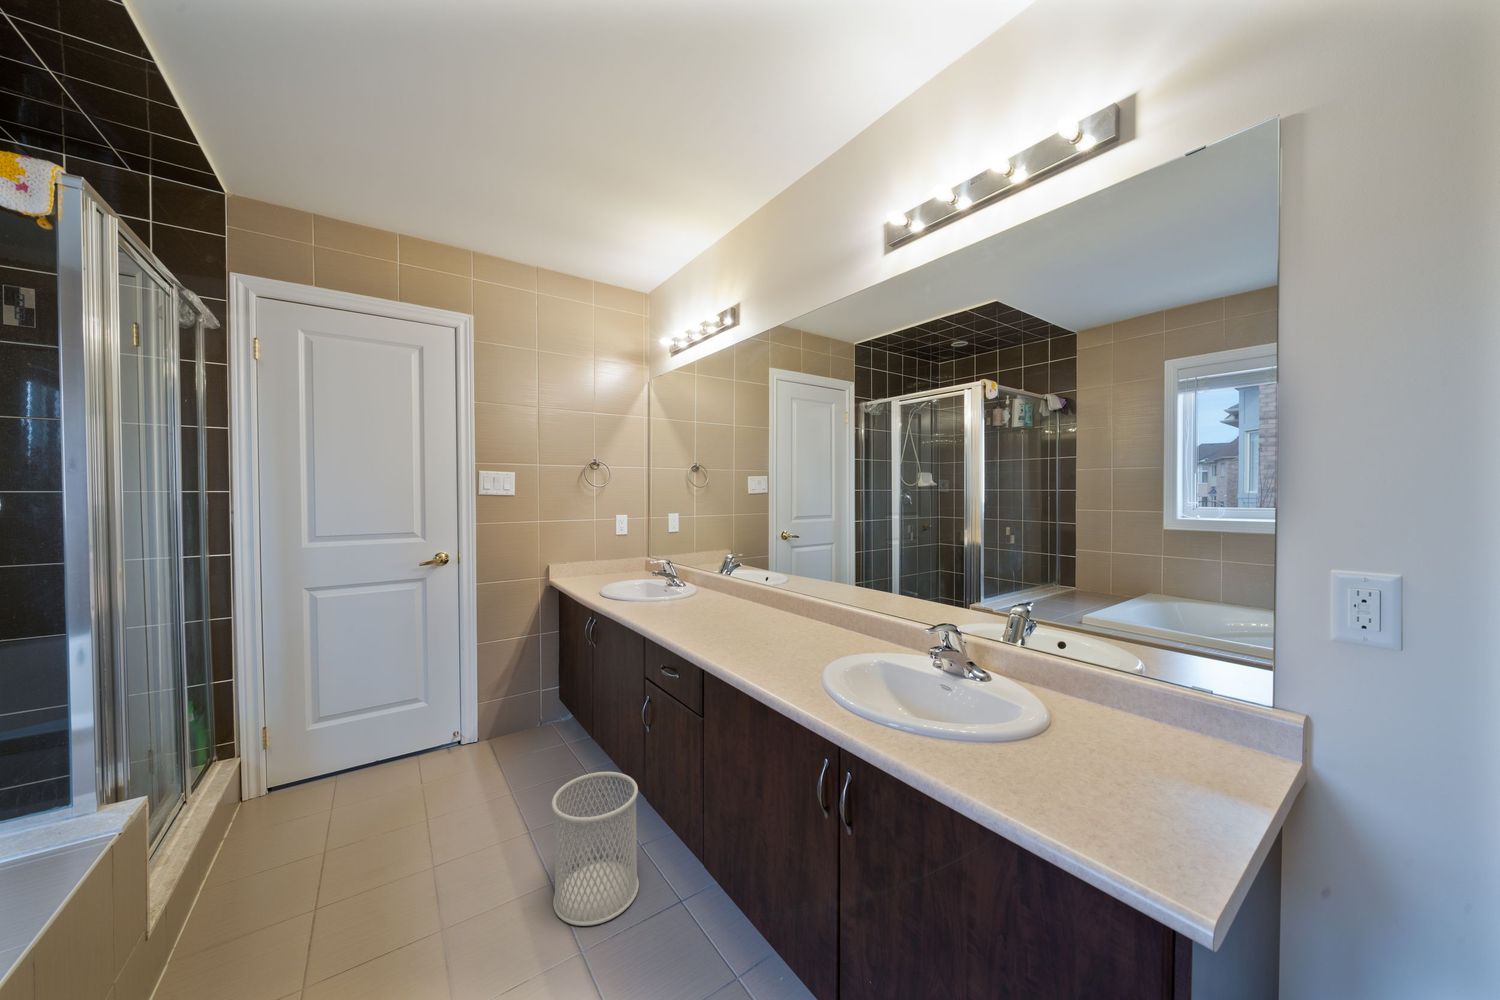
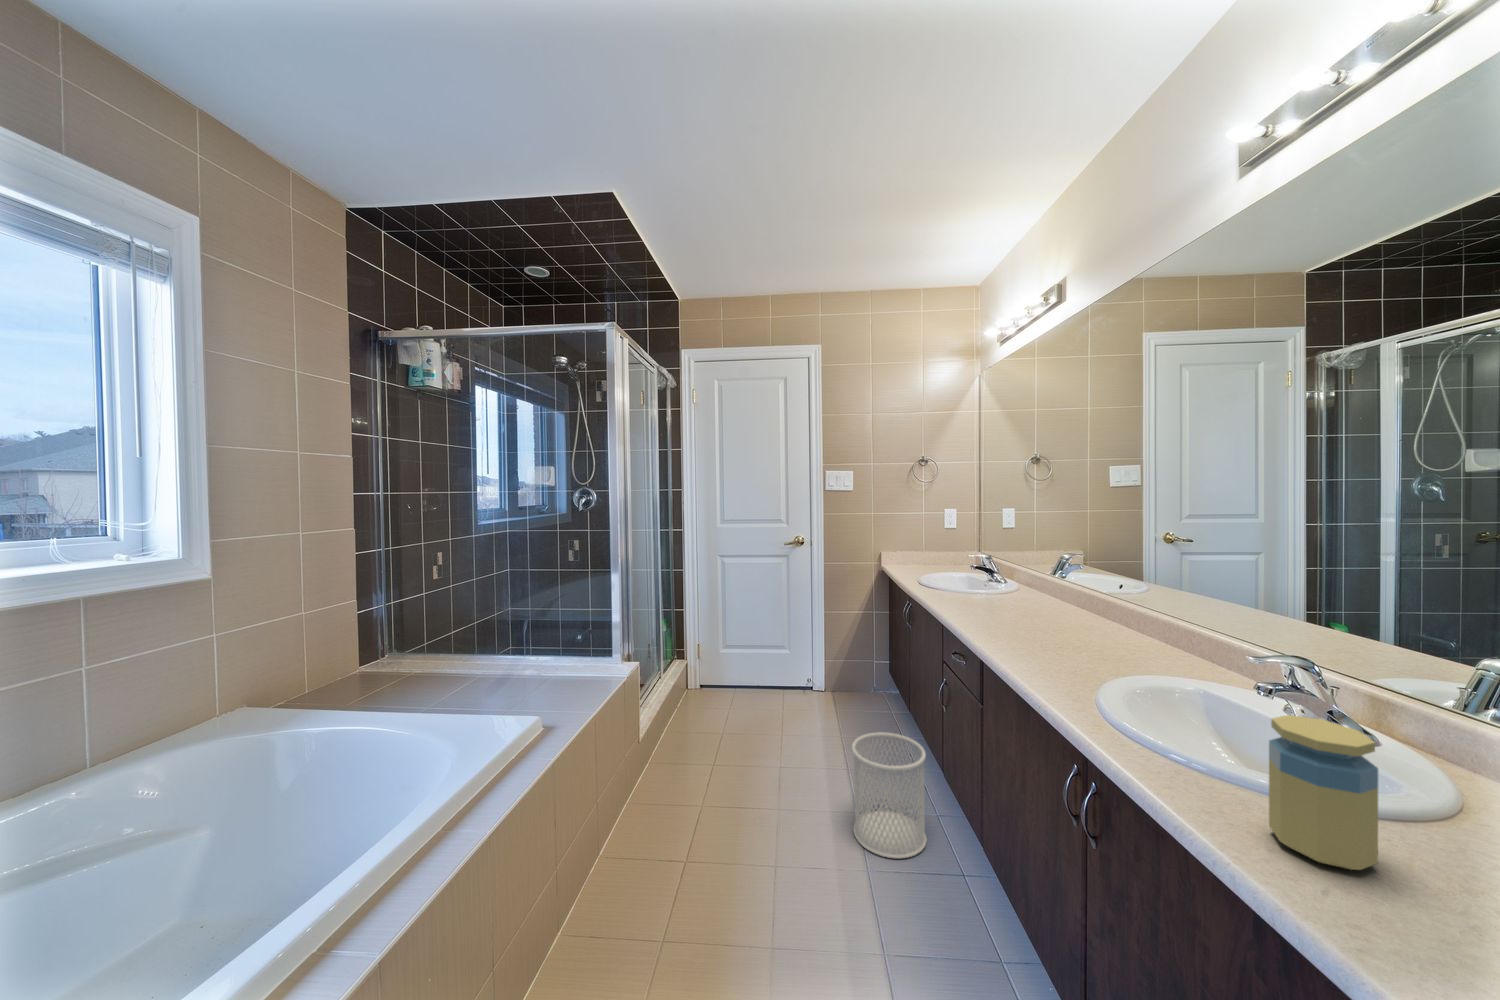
jar: none [1010,673,1072,788] -> present [1269,715,1378,870]

